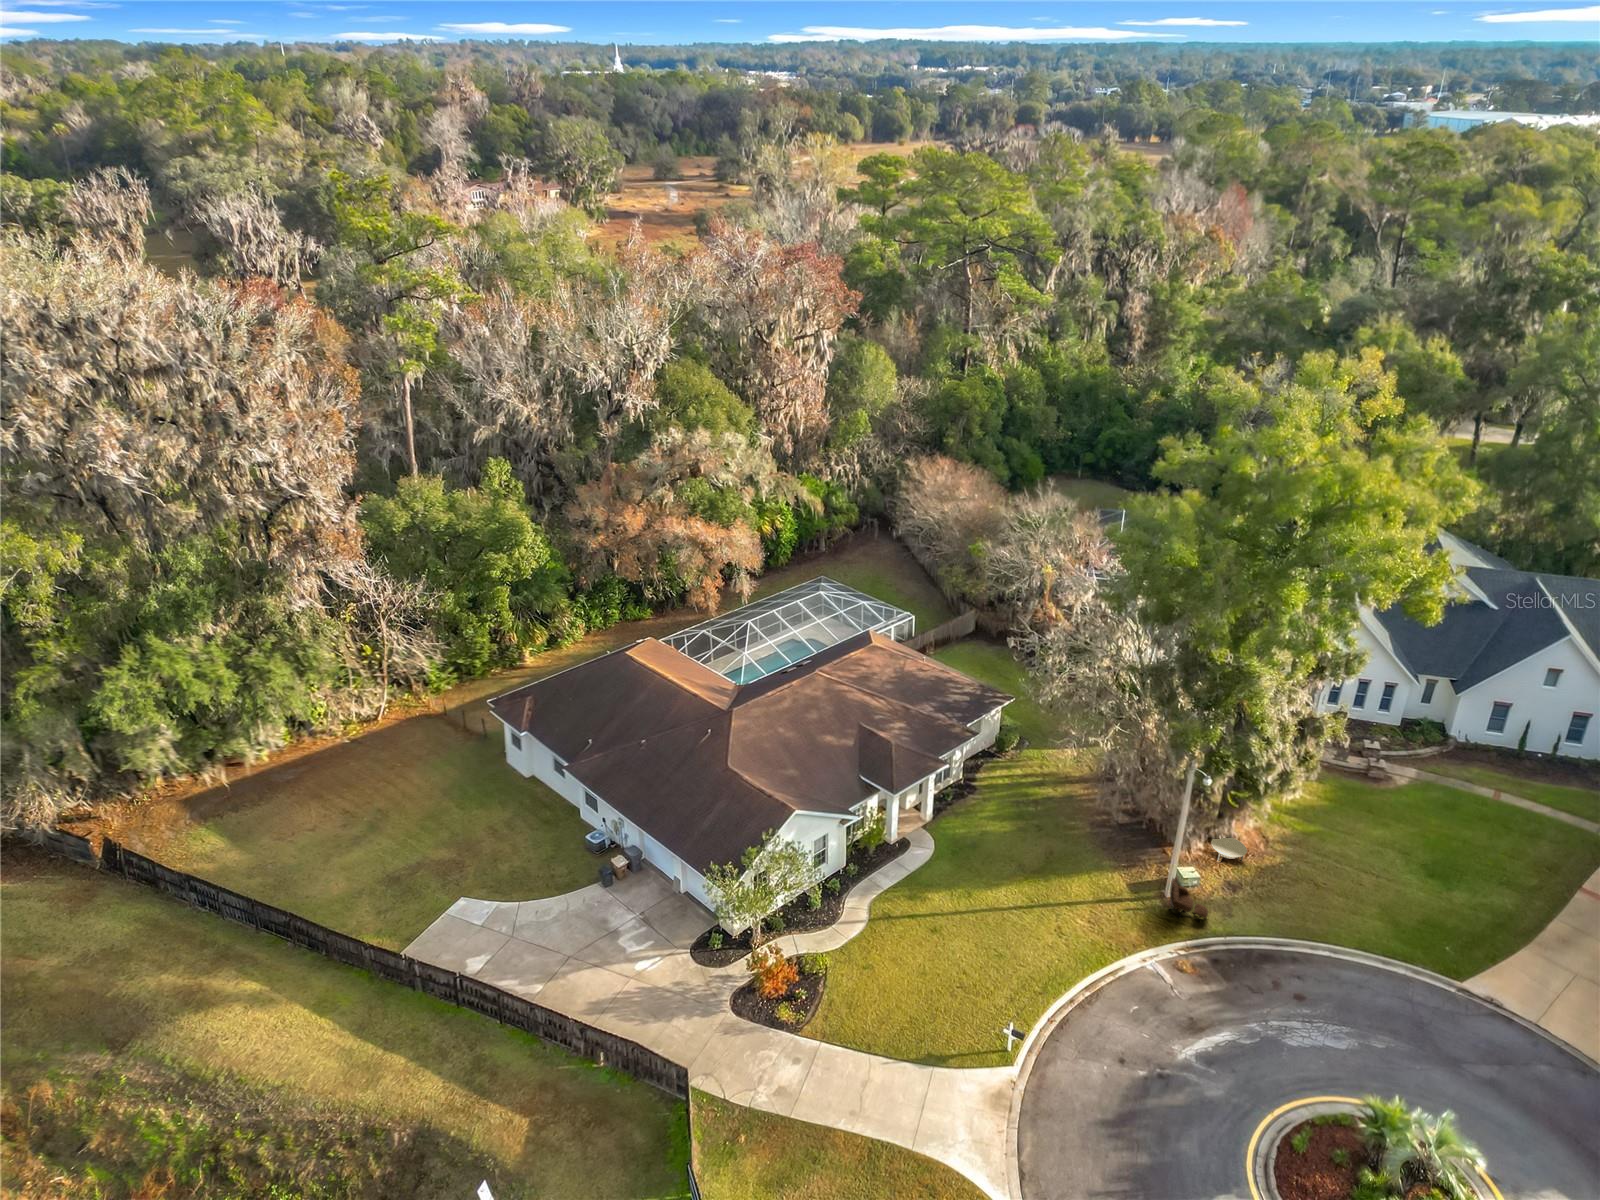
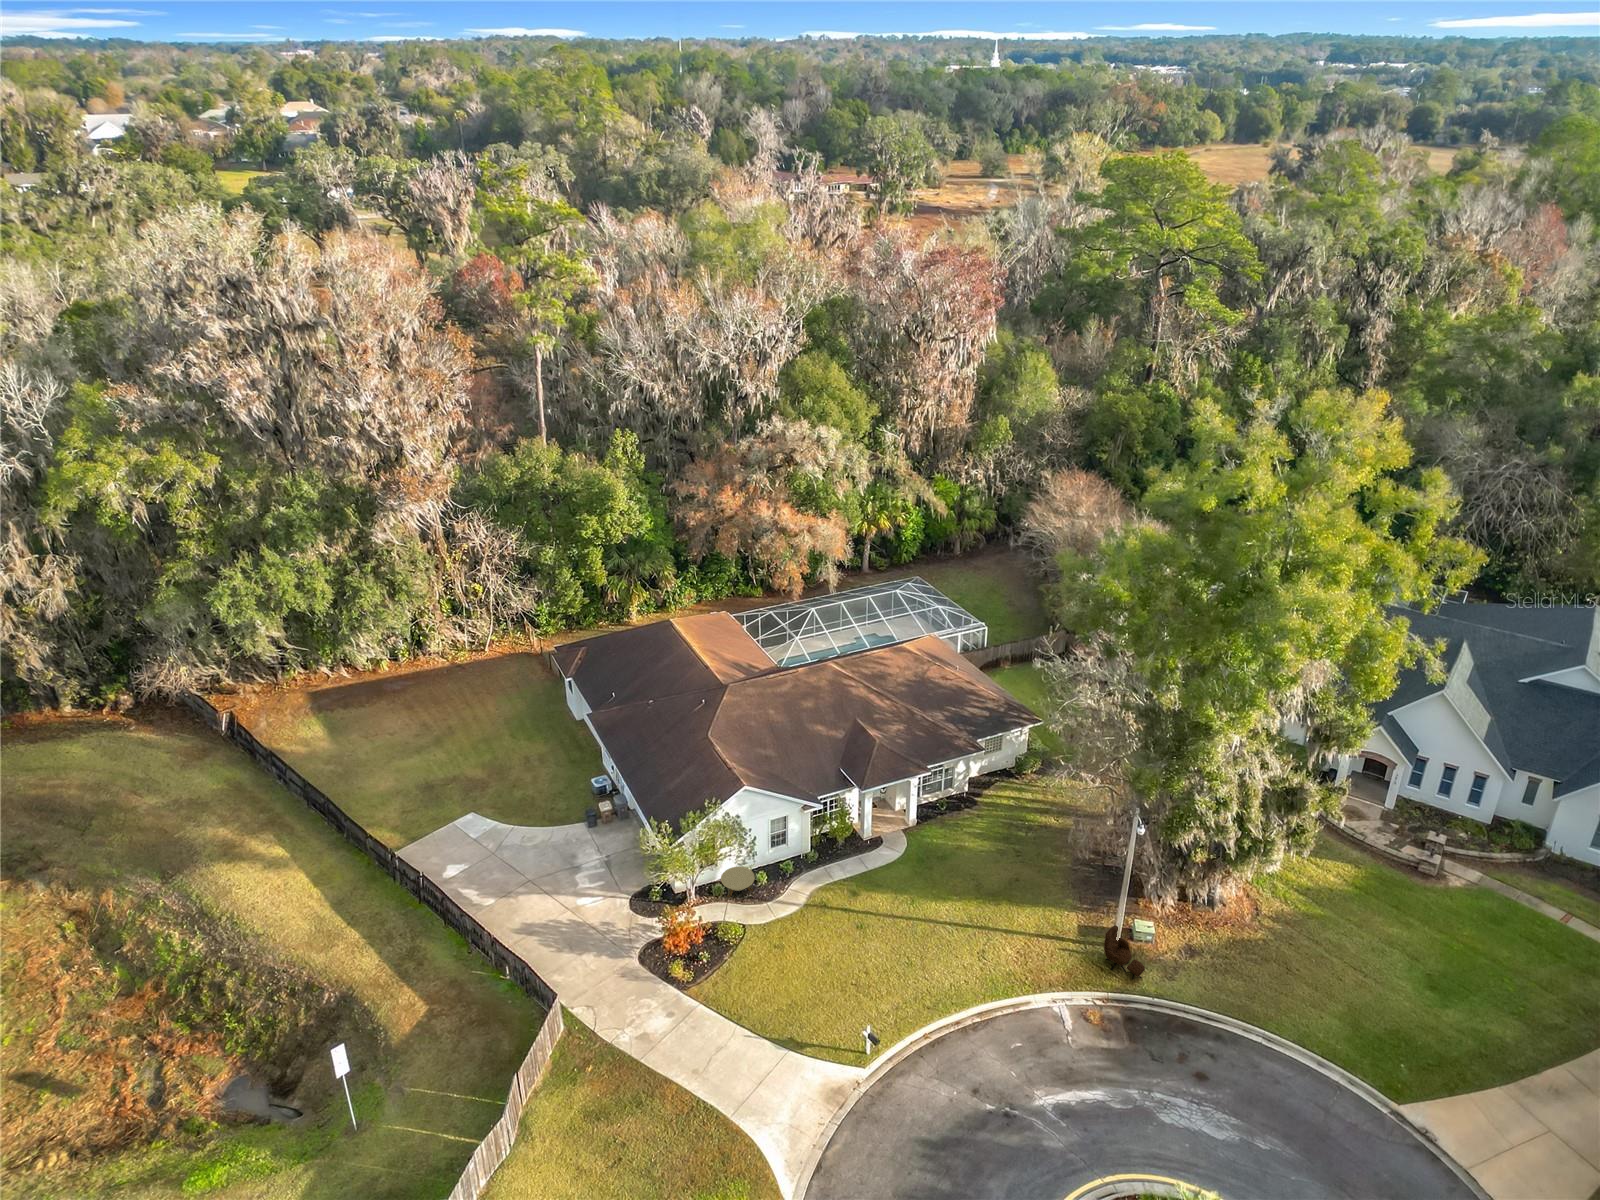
round table: present [1211,838,1247,863] -> present [721,867,755,897]

